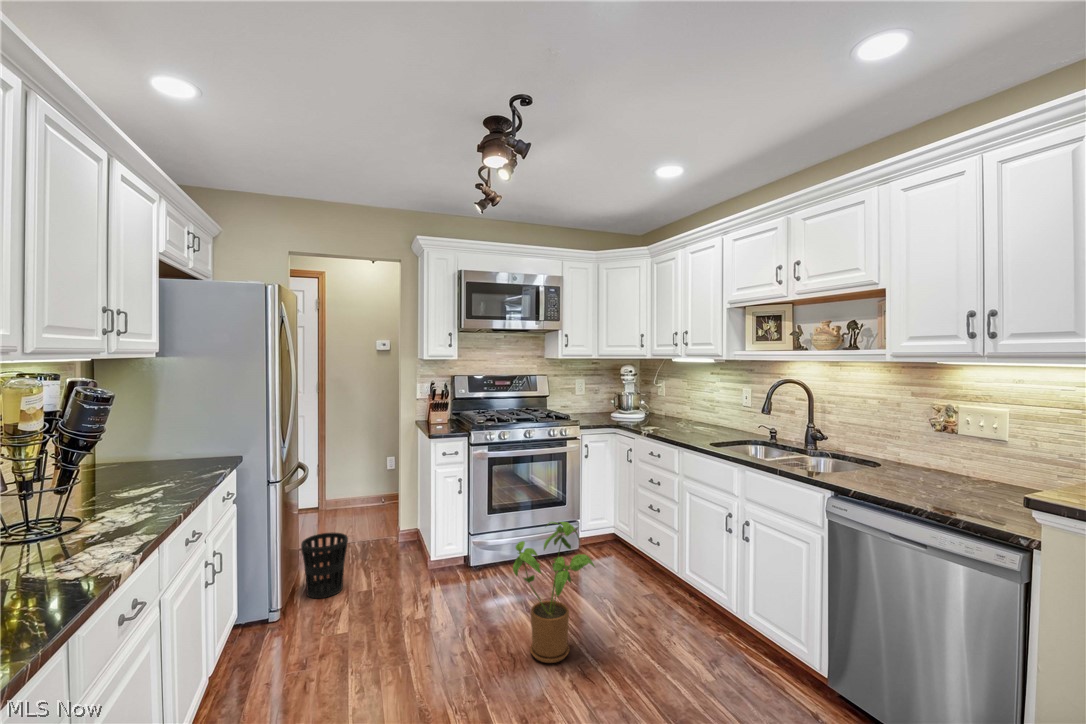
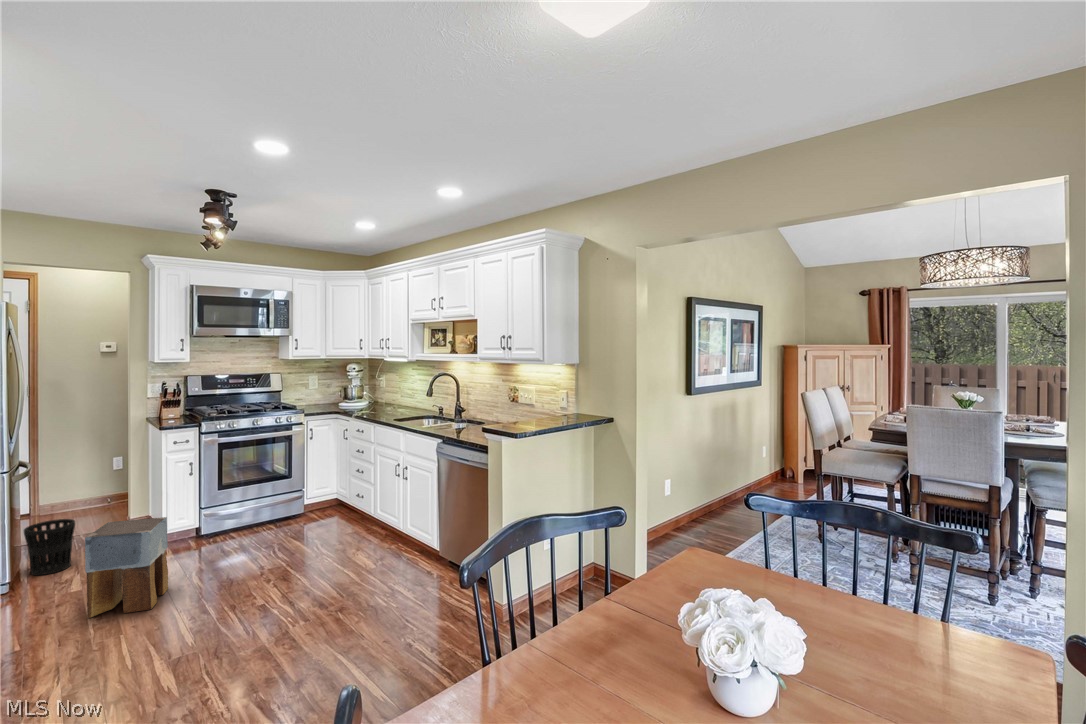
house plant: present [513,522,595,663] -> none [231,479,296,577]
stool: none [348,559,438,698] -> present [85,517,168,618]

